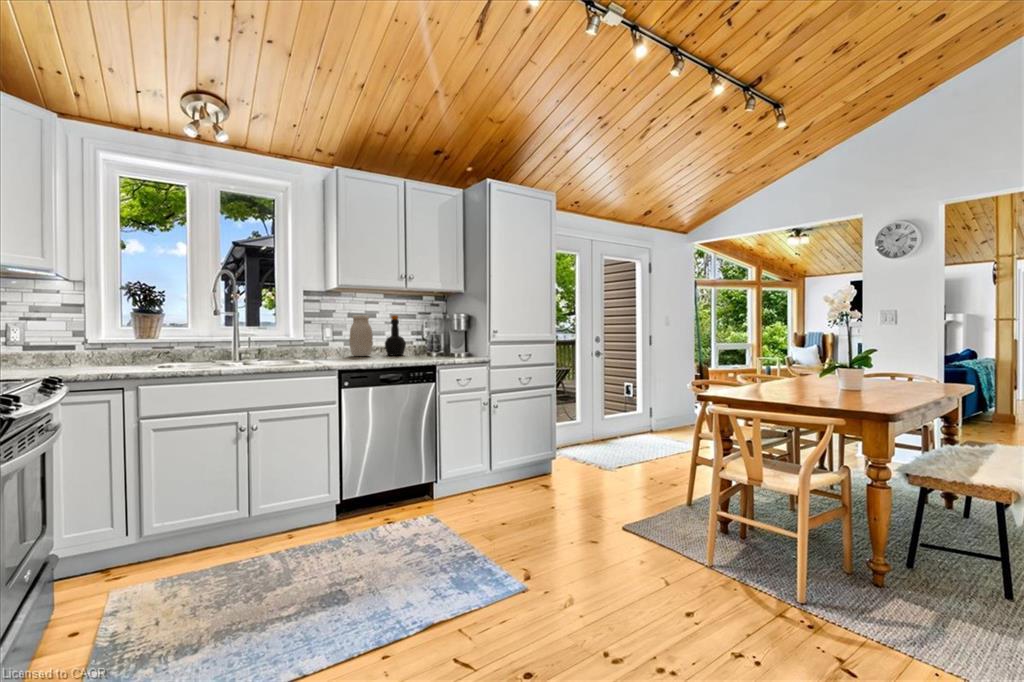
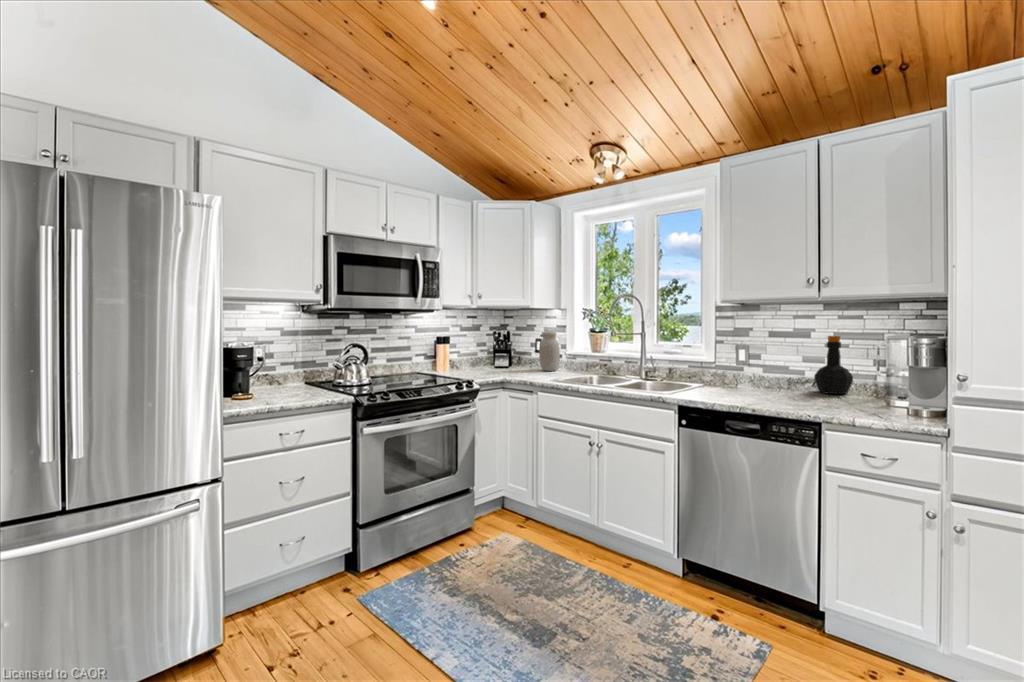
jar: present [349,315,373,356] -> present [539,331,560,371]

